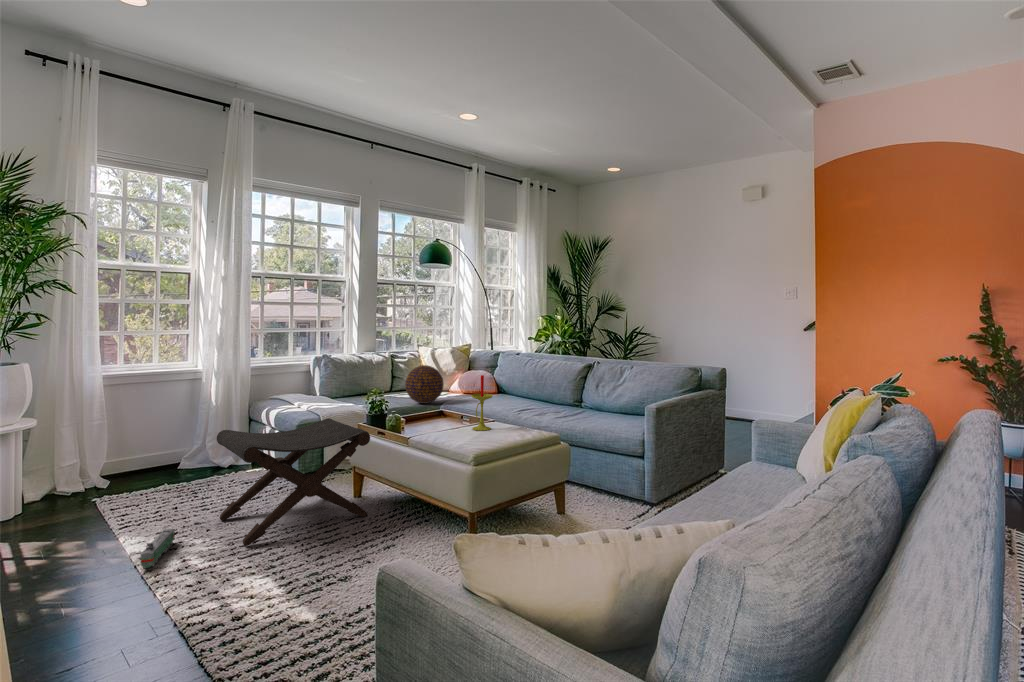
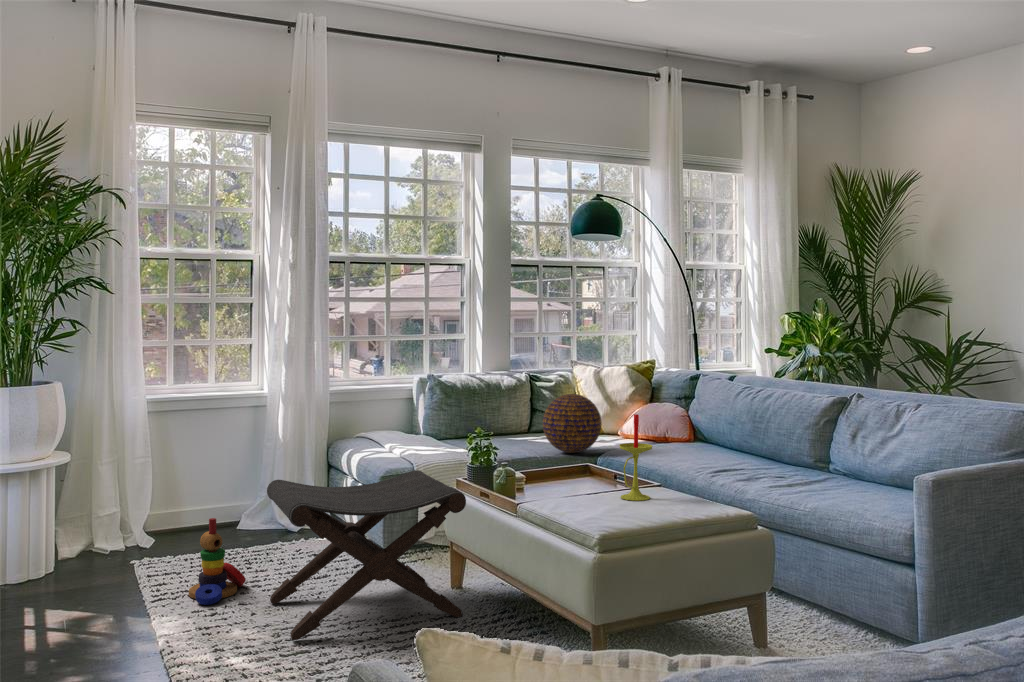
stacking toy: none [150,461,197,527] -> present [189,518,246,605]
toy train: present [140,529,175,568] -> none [166,607,211,654]

